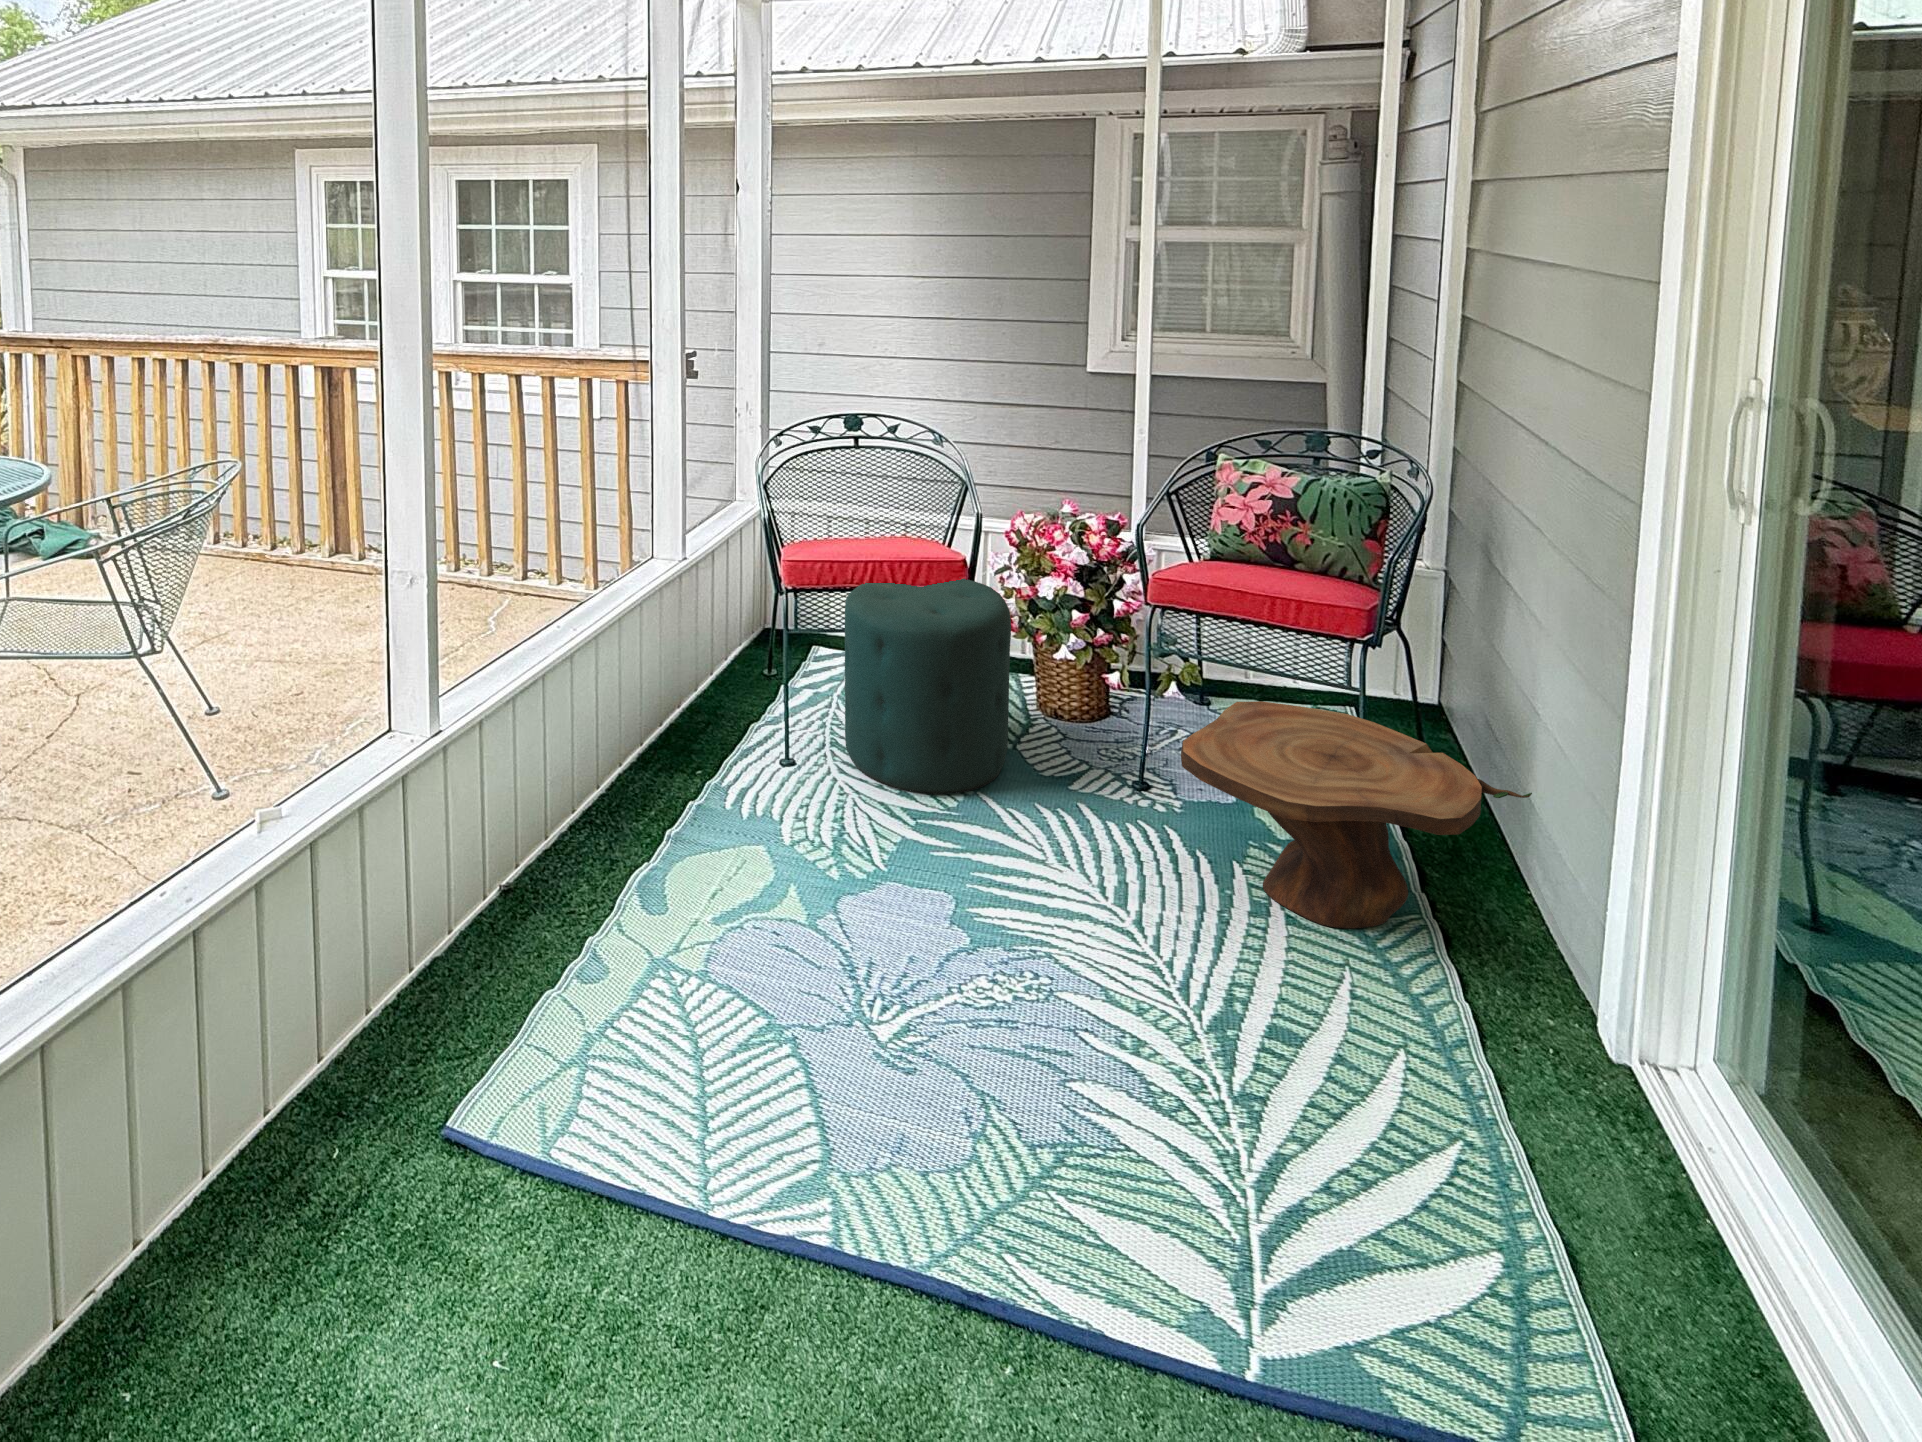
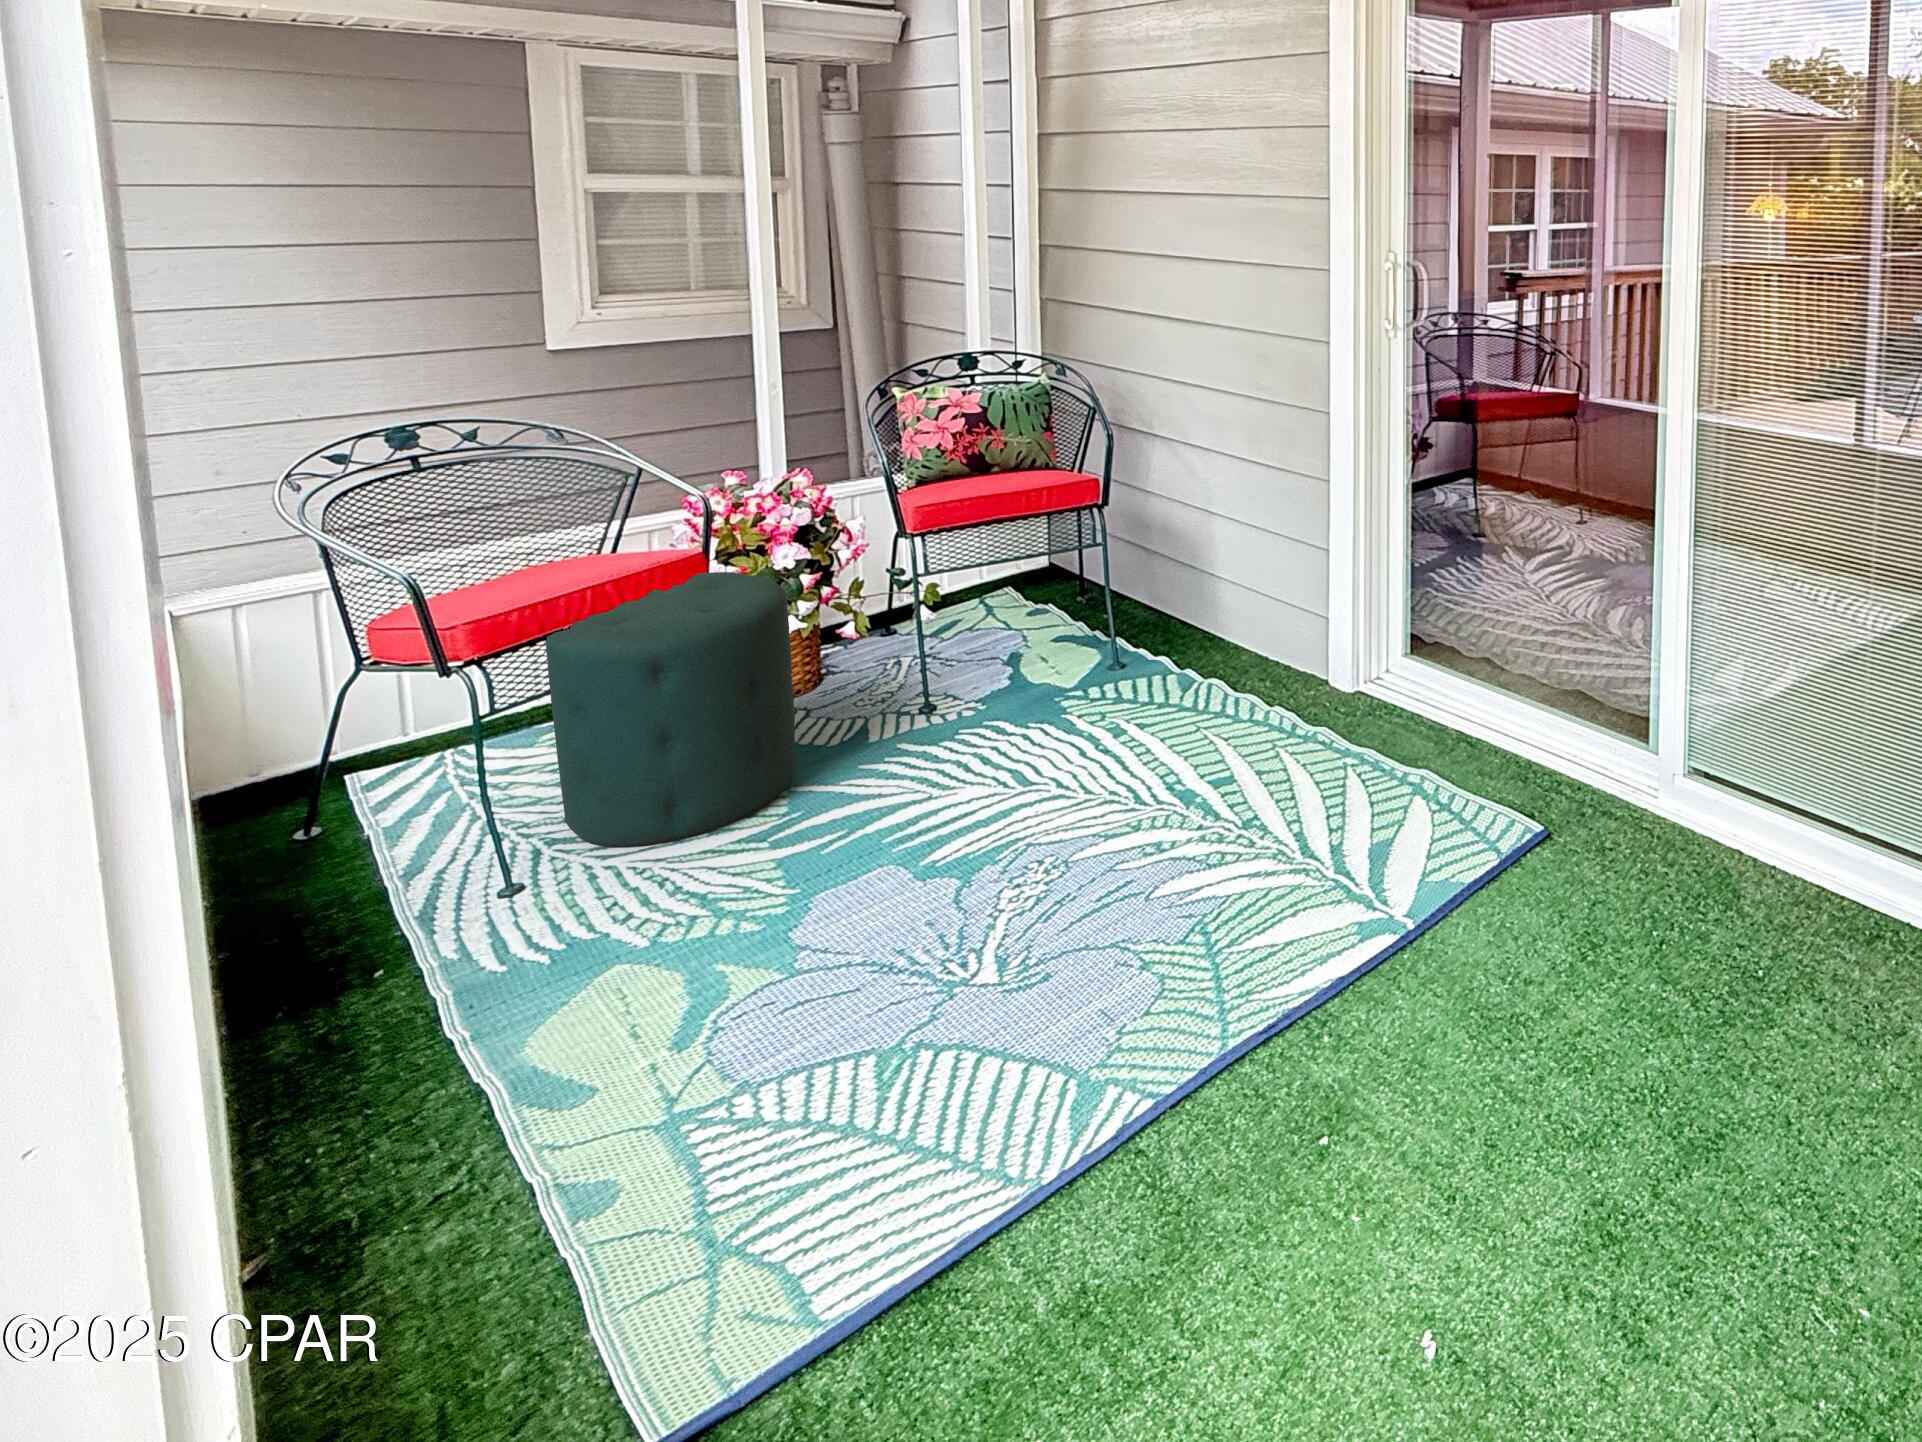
side table: present [1181,701,1532,928] -> none [1023,556,1250,721]

